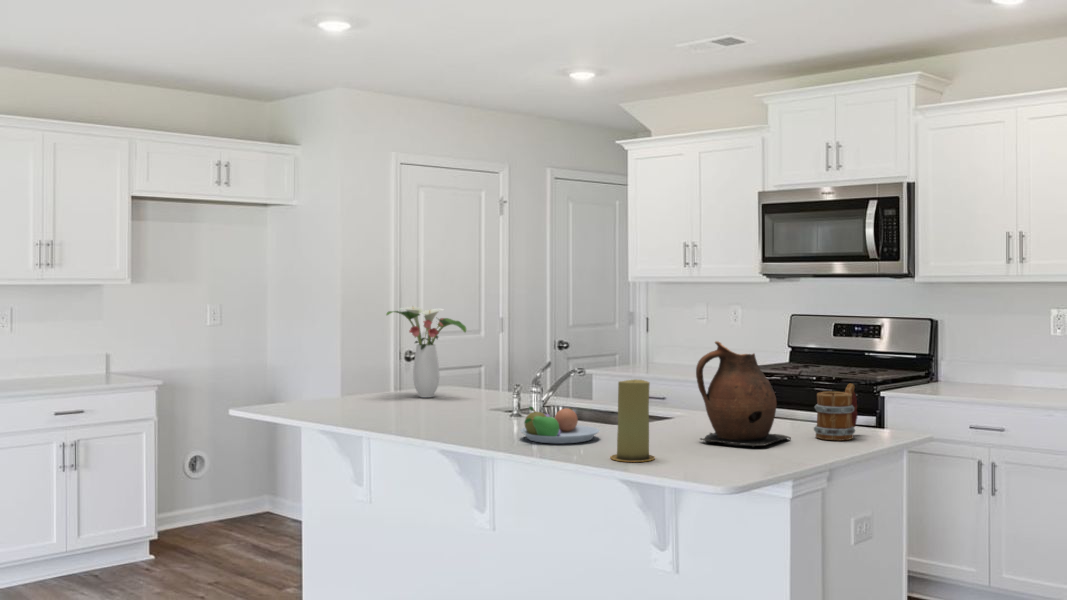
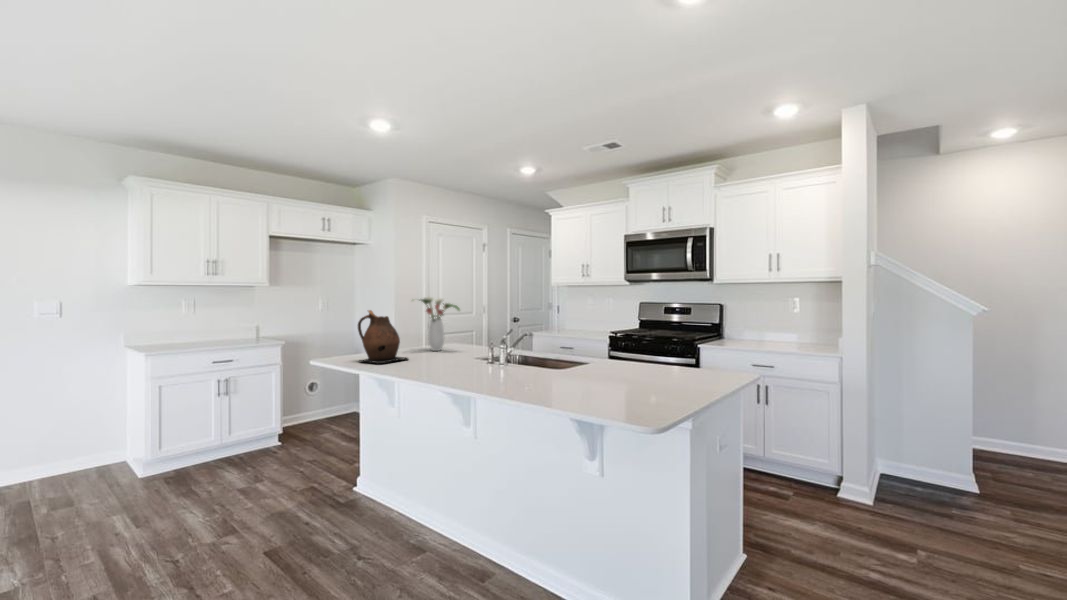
ceramic pitcher: present [696,341,791,447] -> present [358,310,408,363]
candle: present [610,379,655,462] -> none [555,341,586,398]
mug: present [814,384,857,440] -> none [682,342,709,378]
fruit bowl: present [520,407,600,443] -> none [492,358,545,383]

